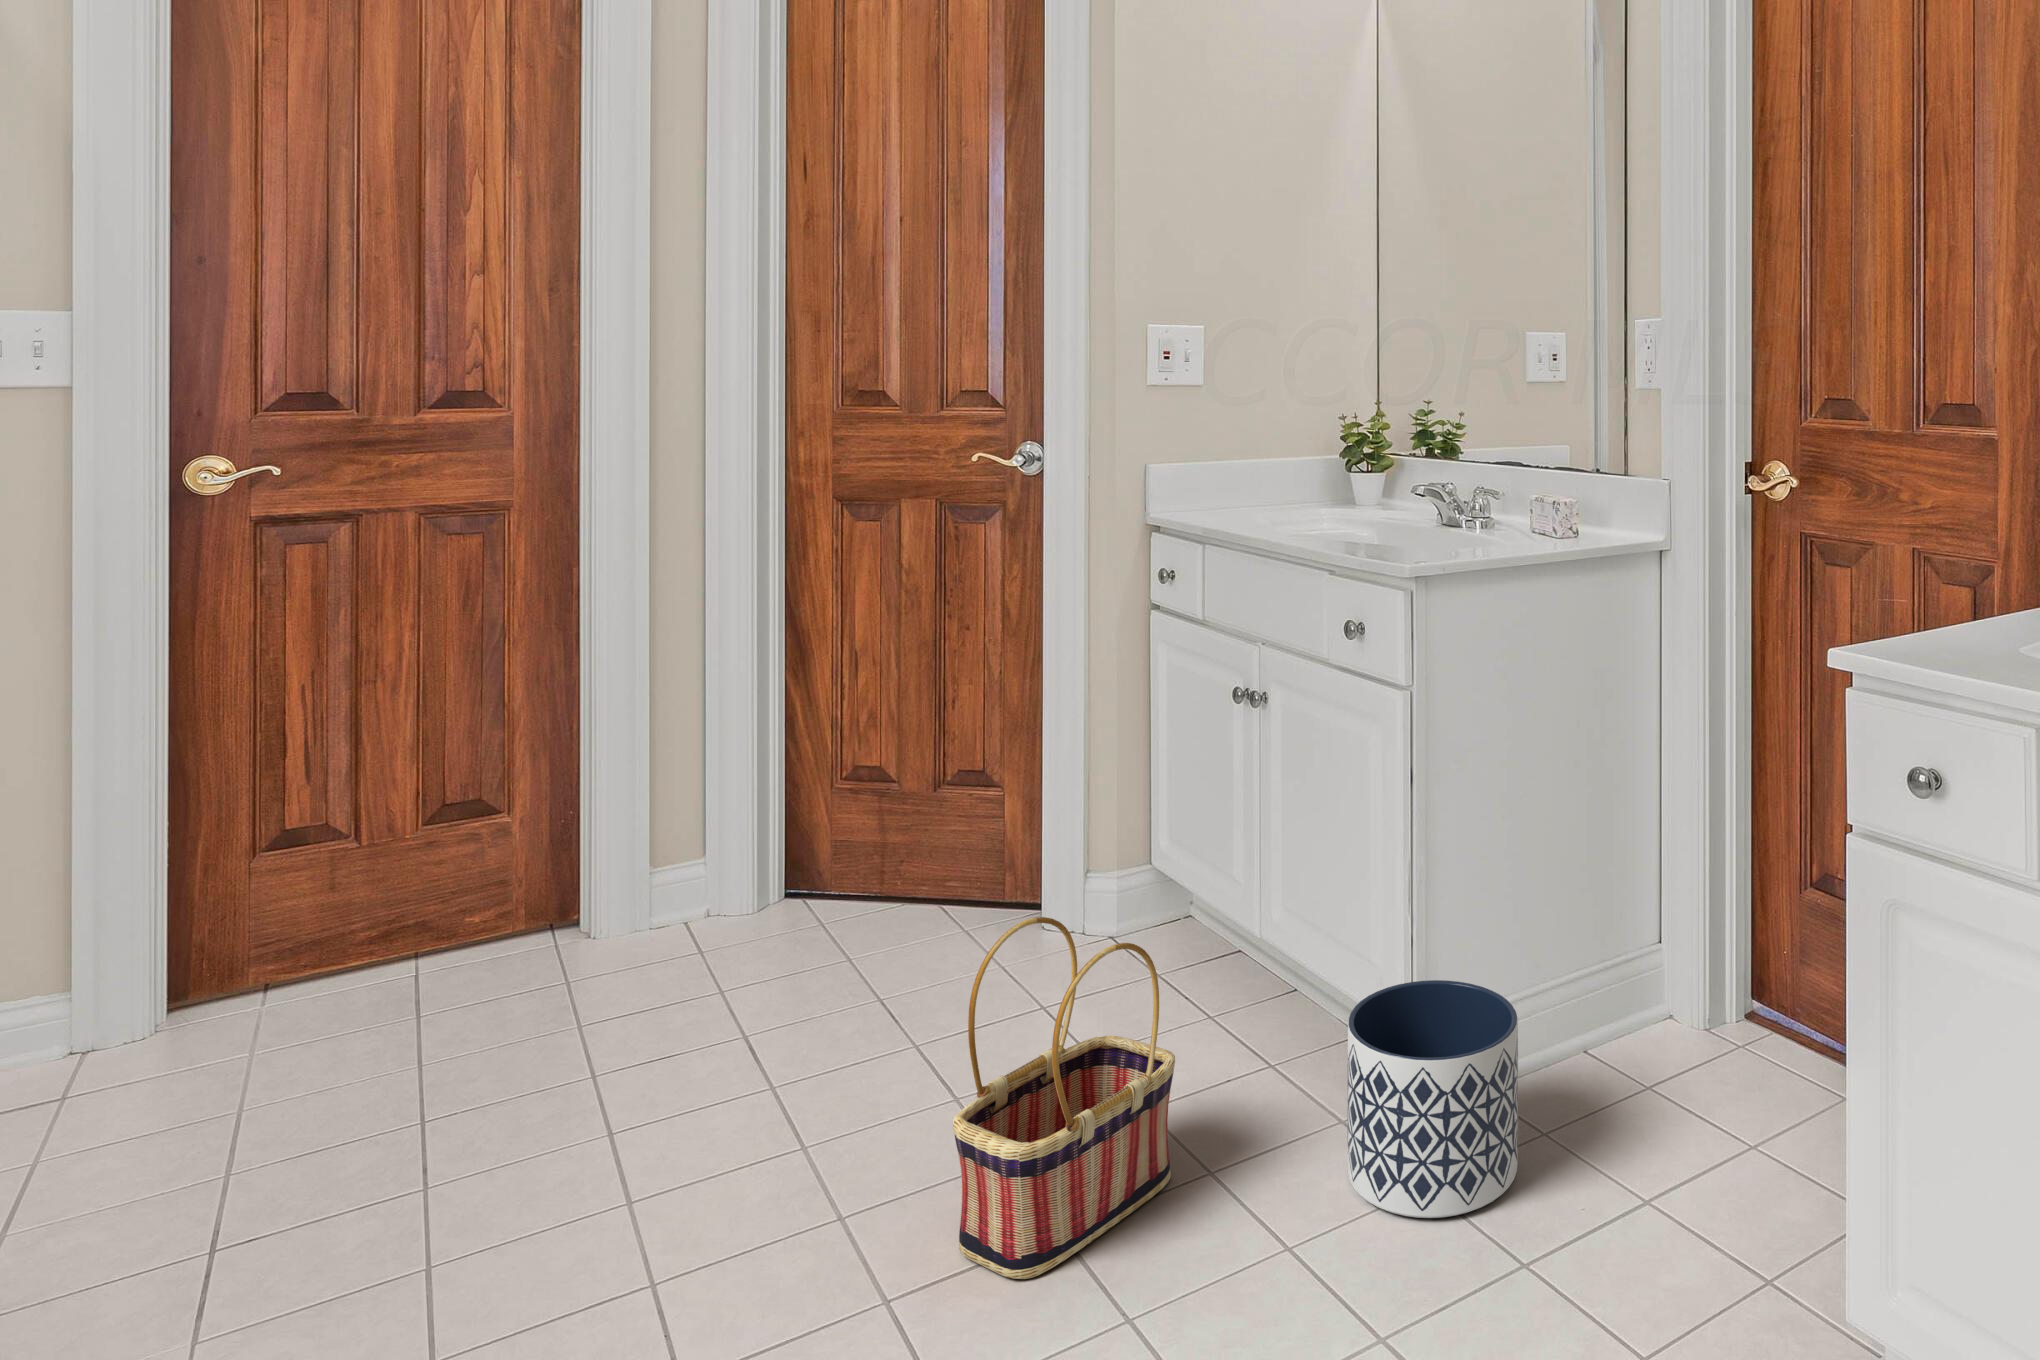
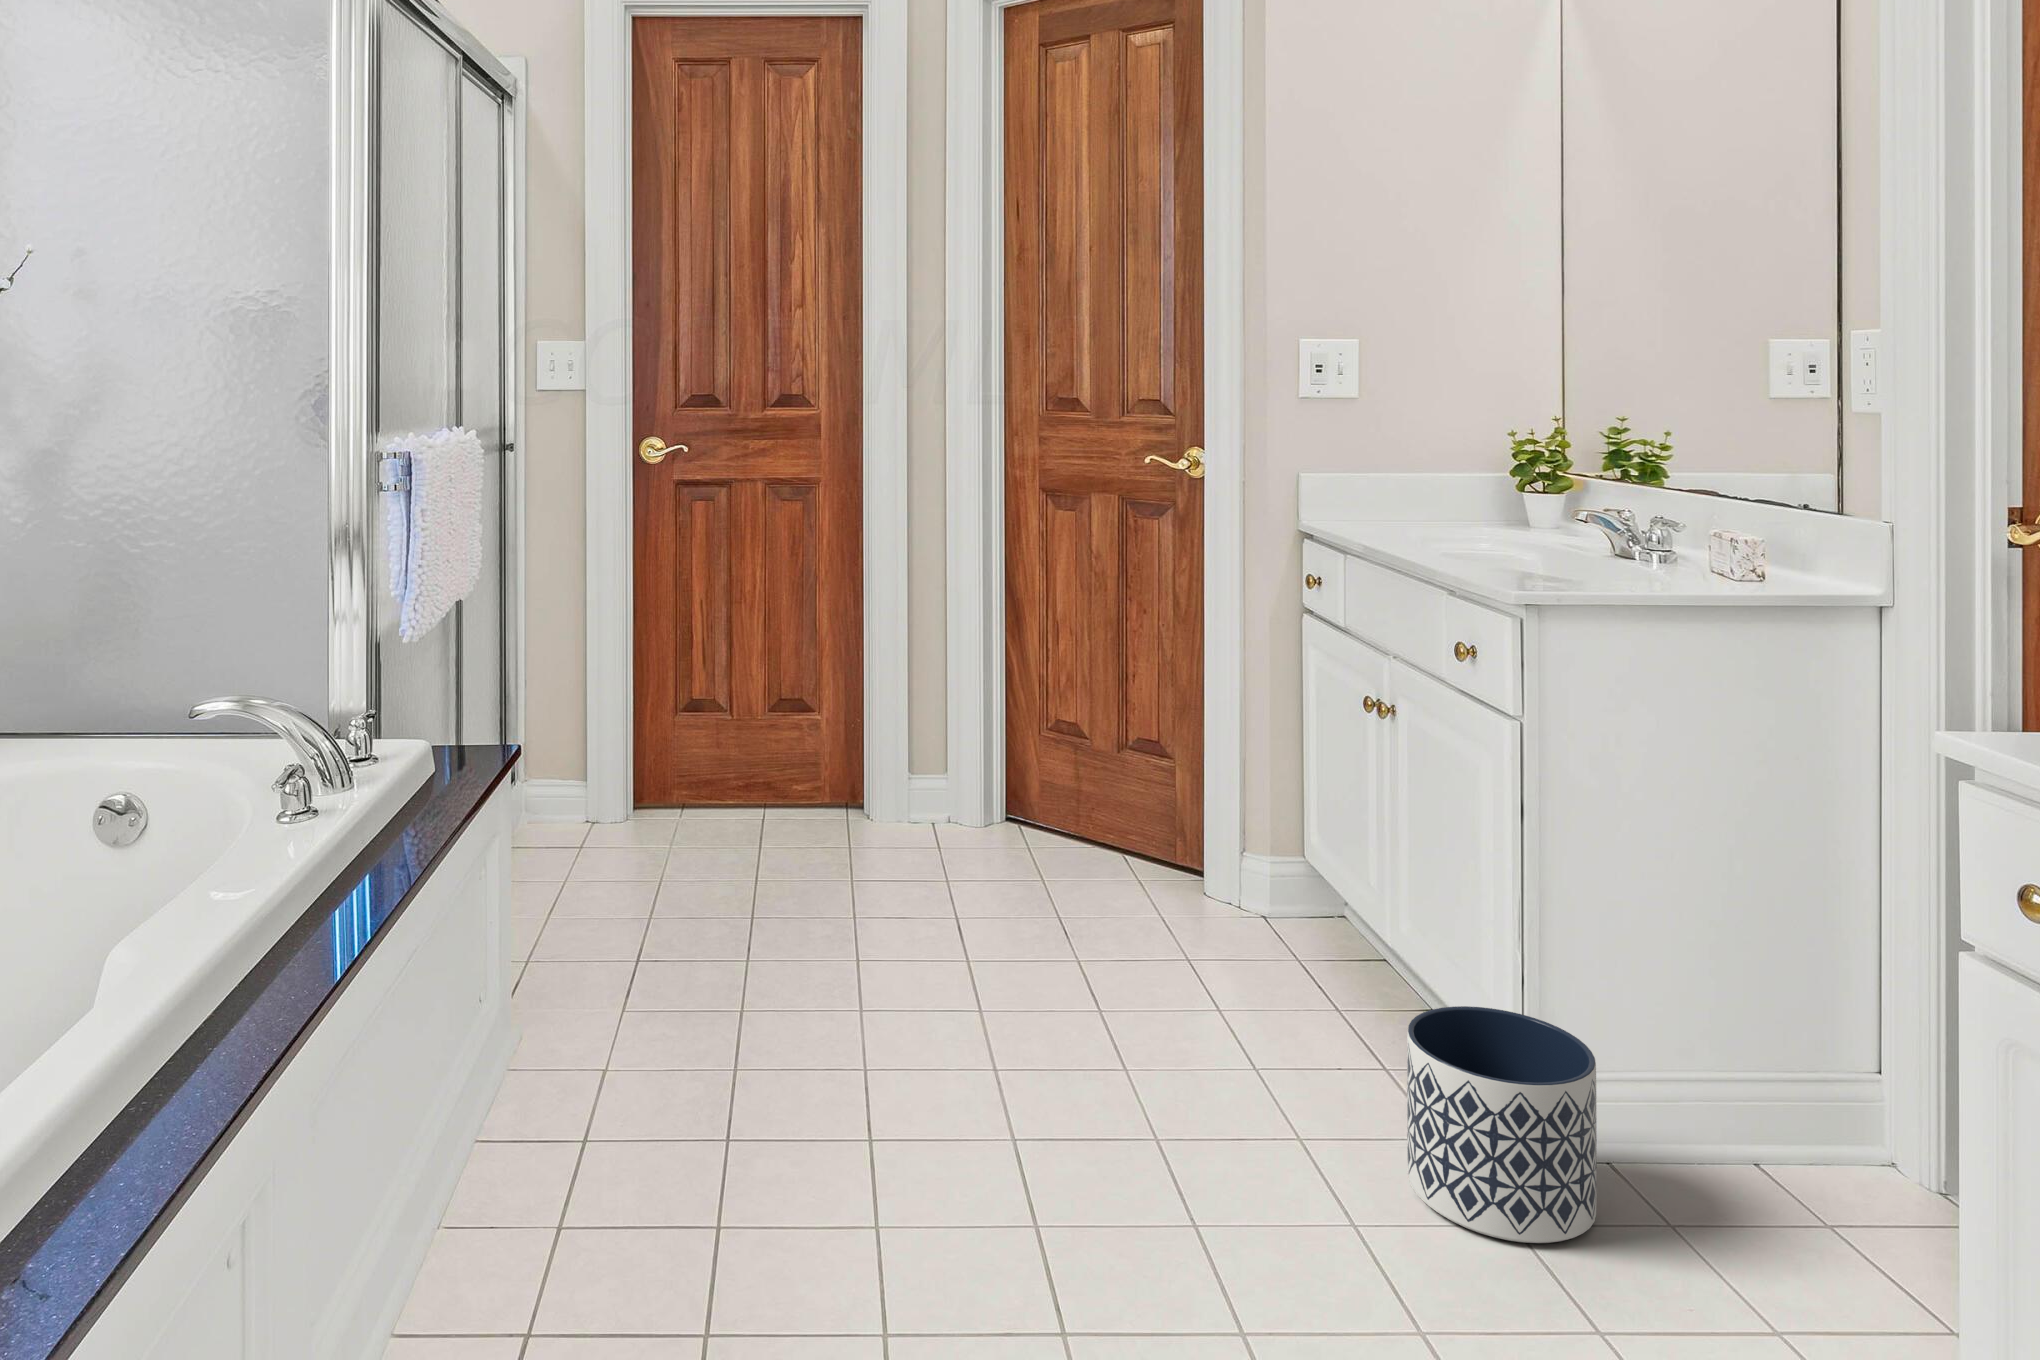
basket: present [953,917,1175,1279] -> none [1054,856,1250,1147]

